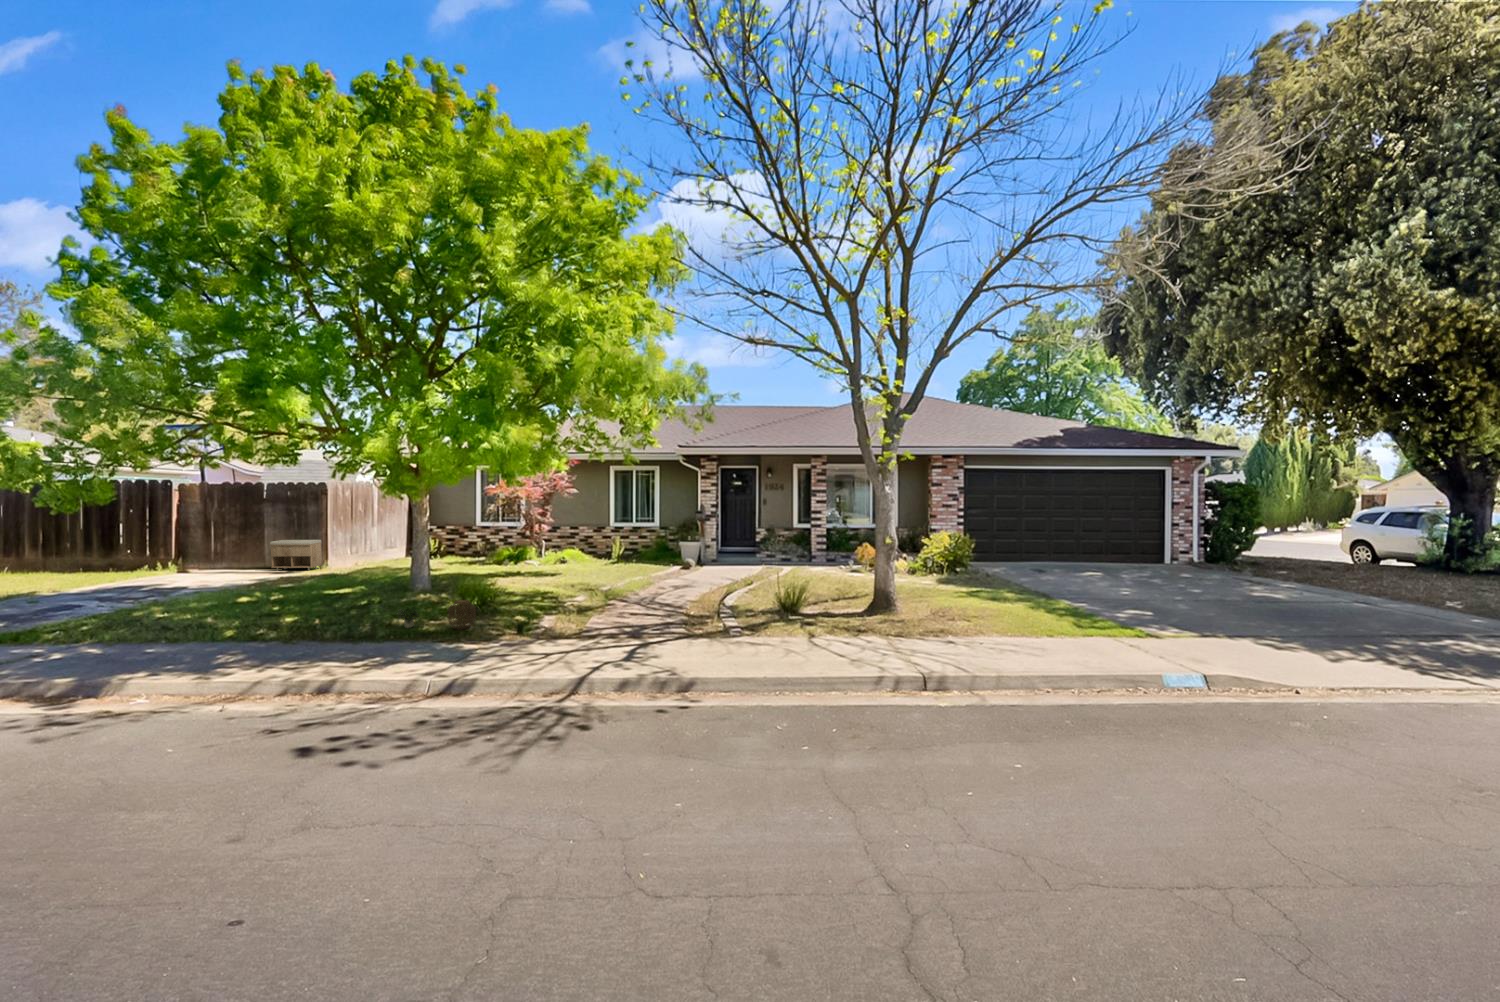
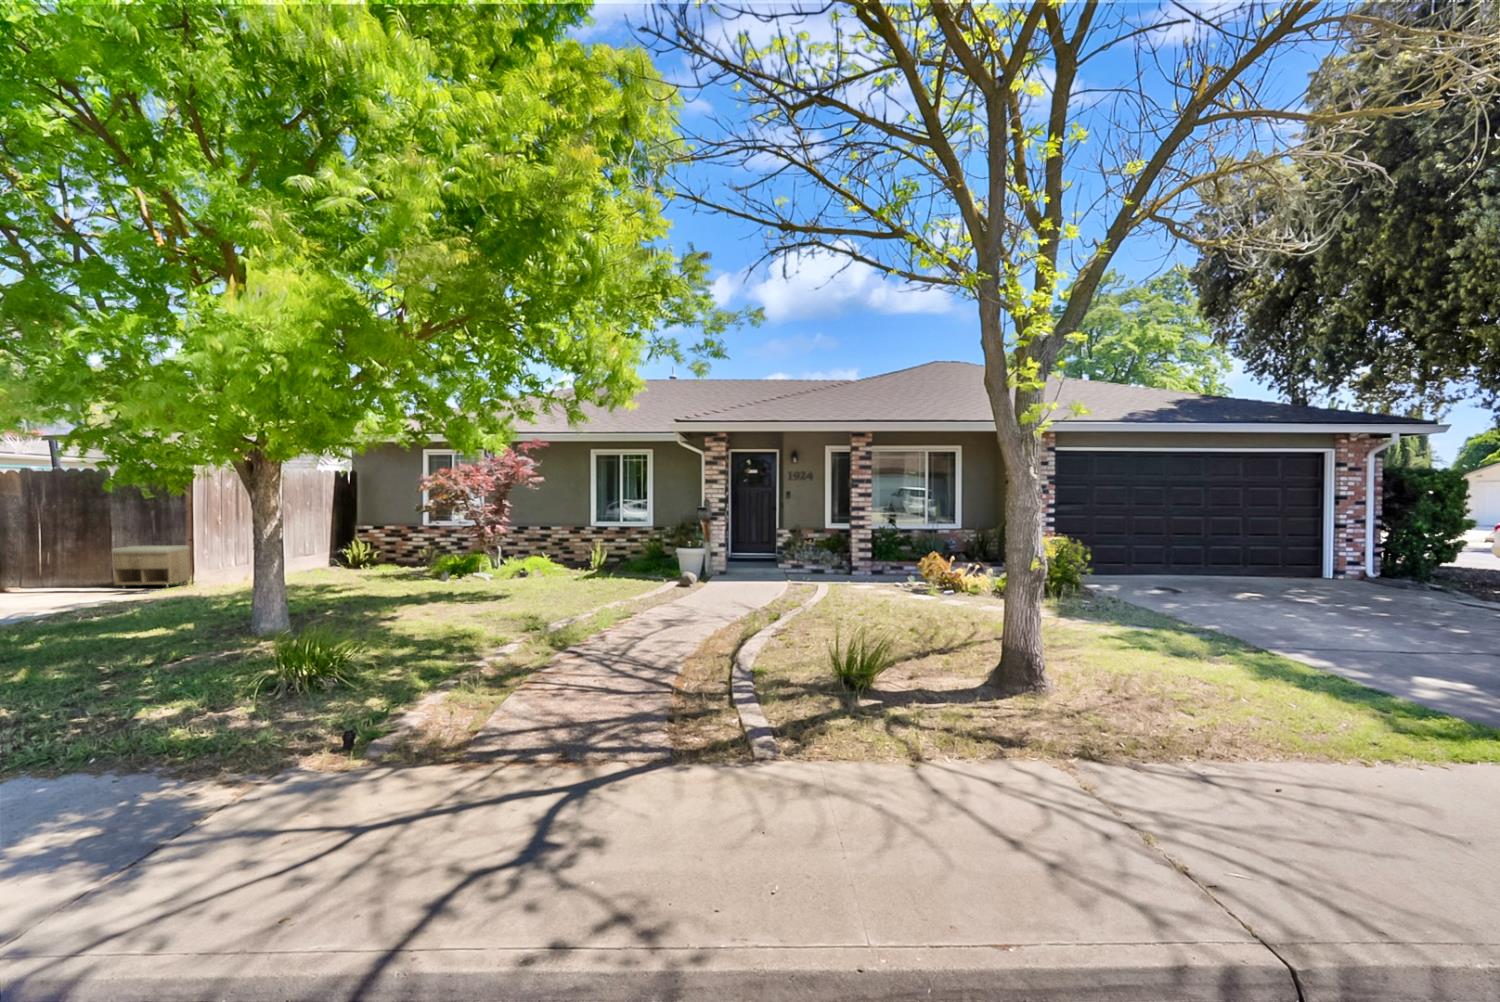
woven basket: present [448,600,476,630] -> none [200,677,265,739]
potted plant: present [398,606,421,628] -> none [86,686,168,733]

